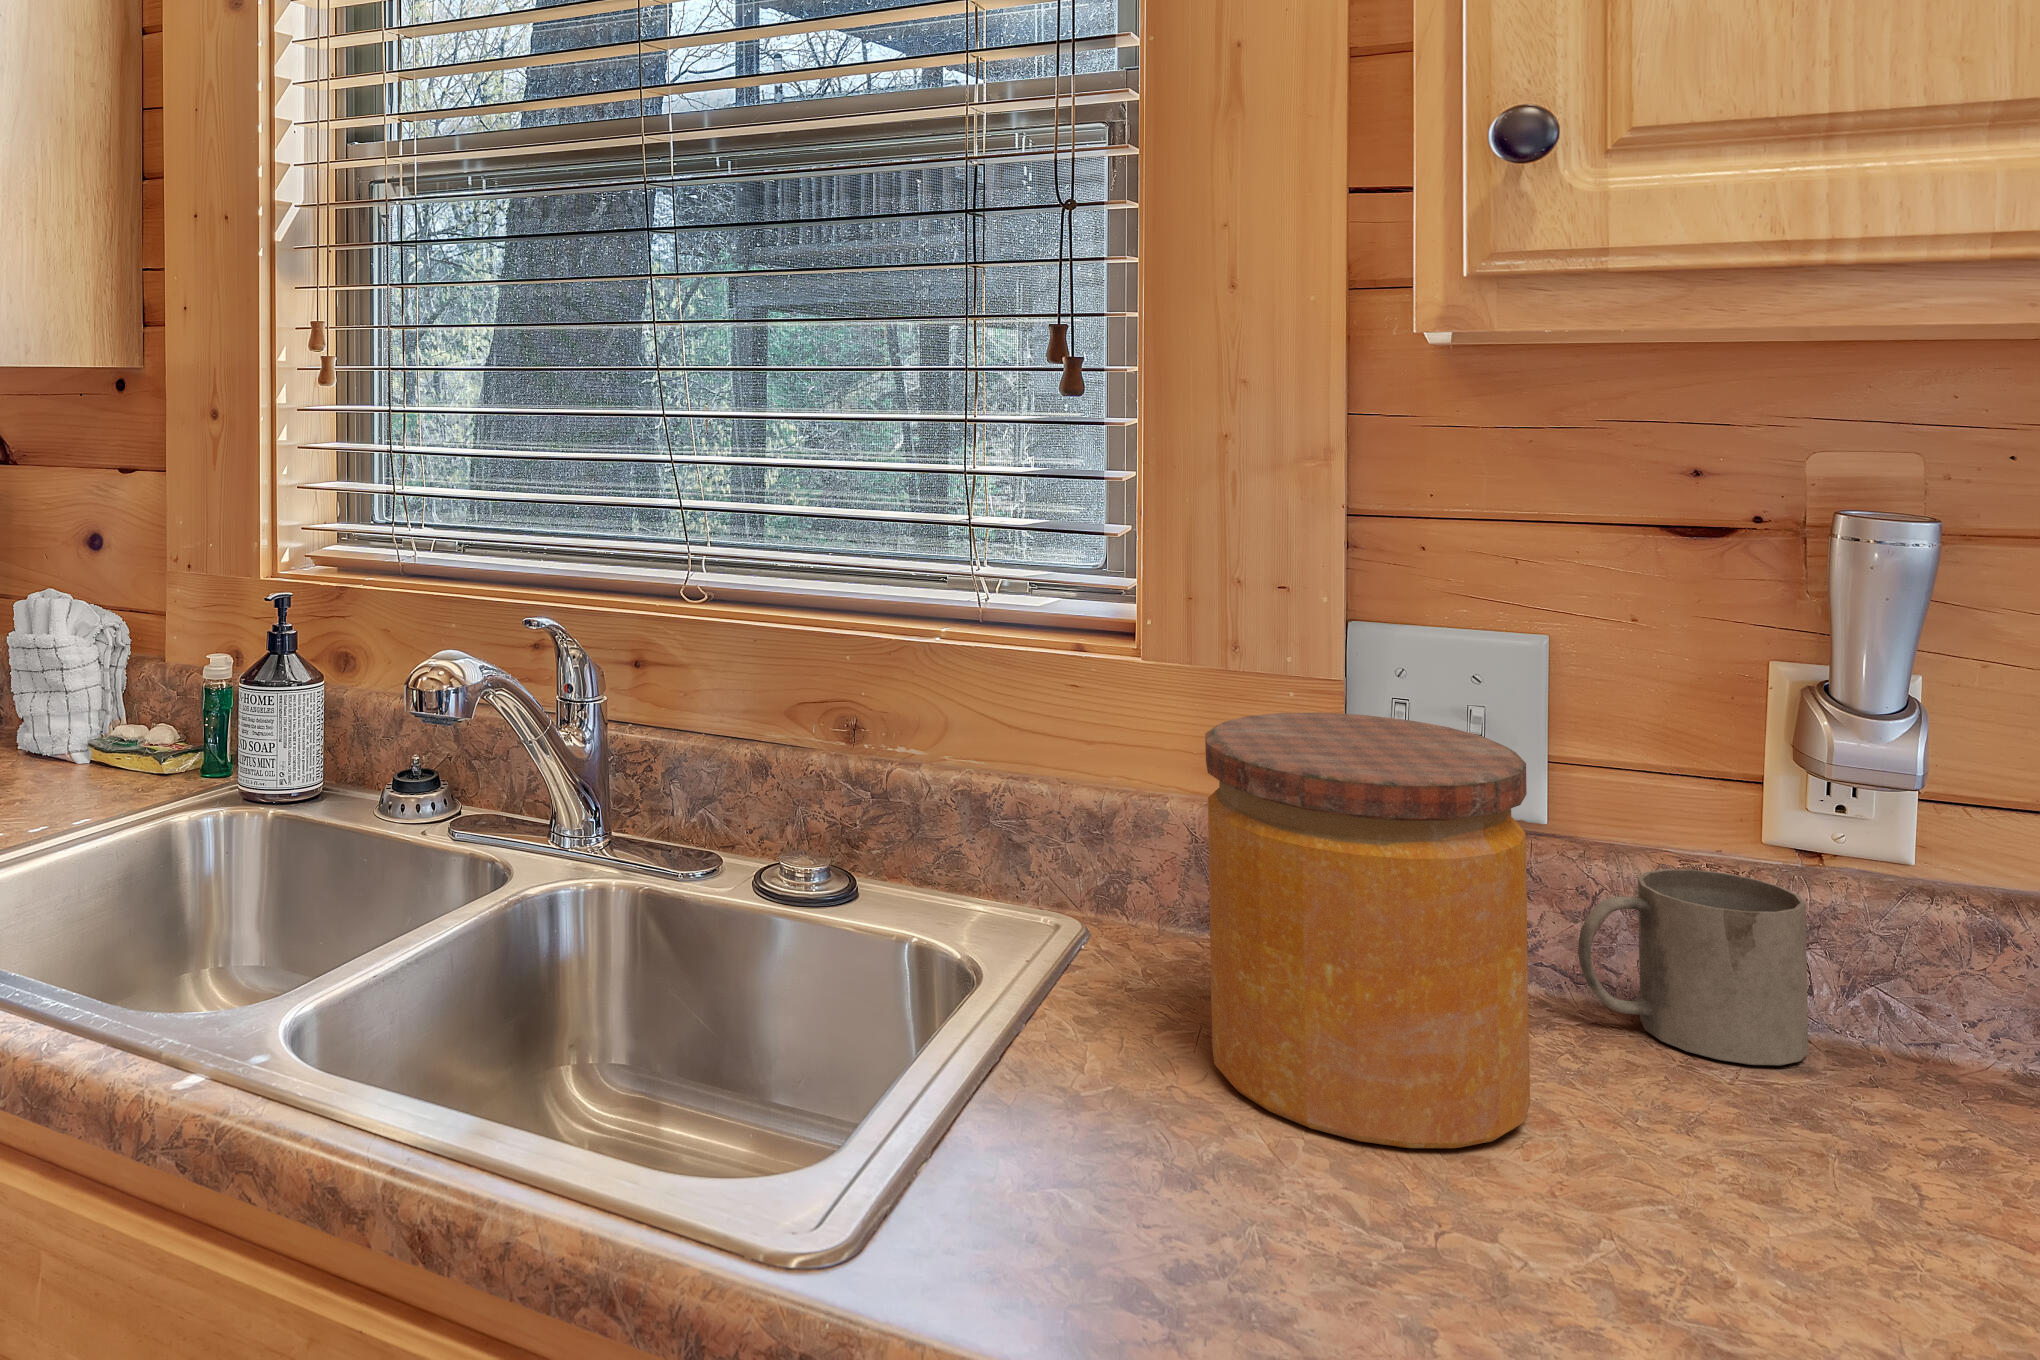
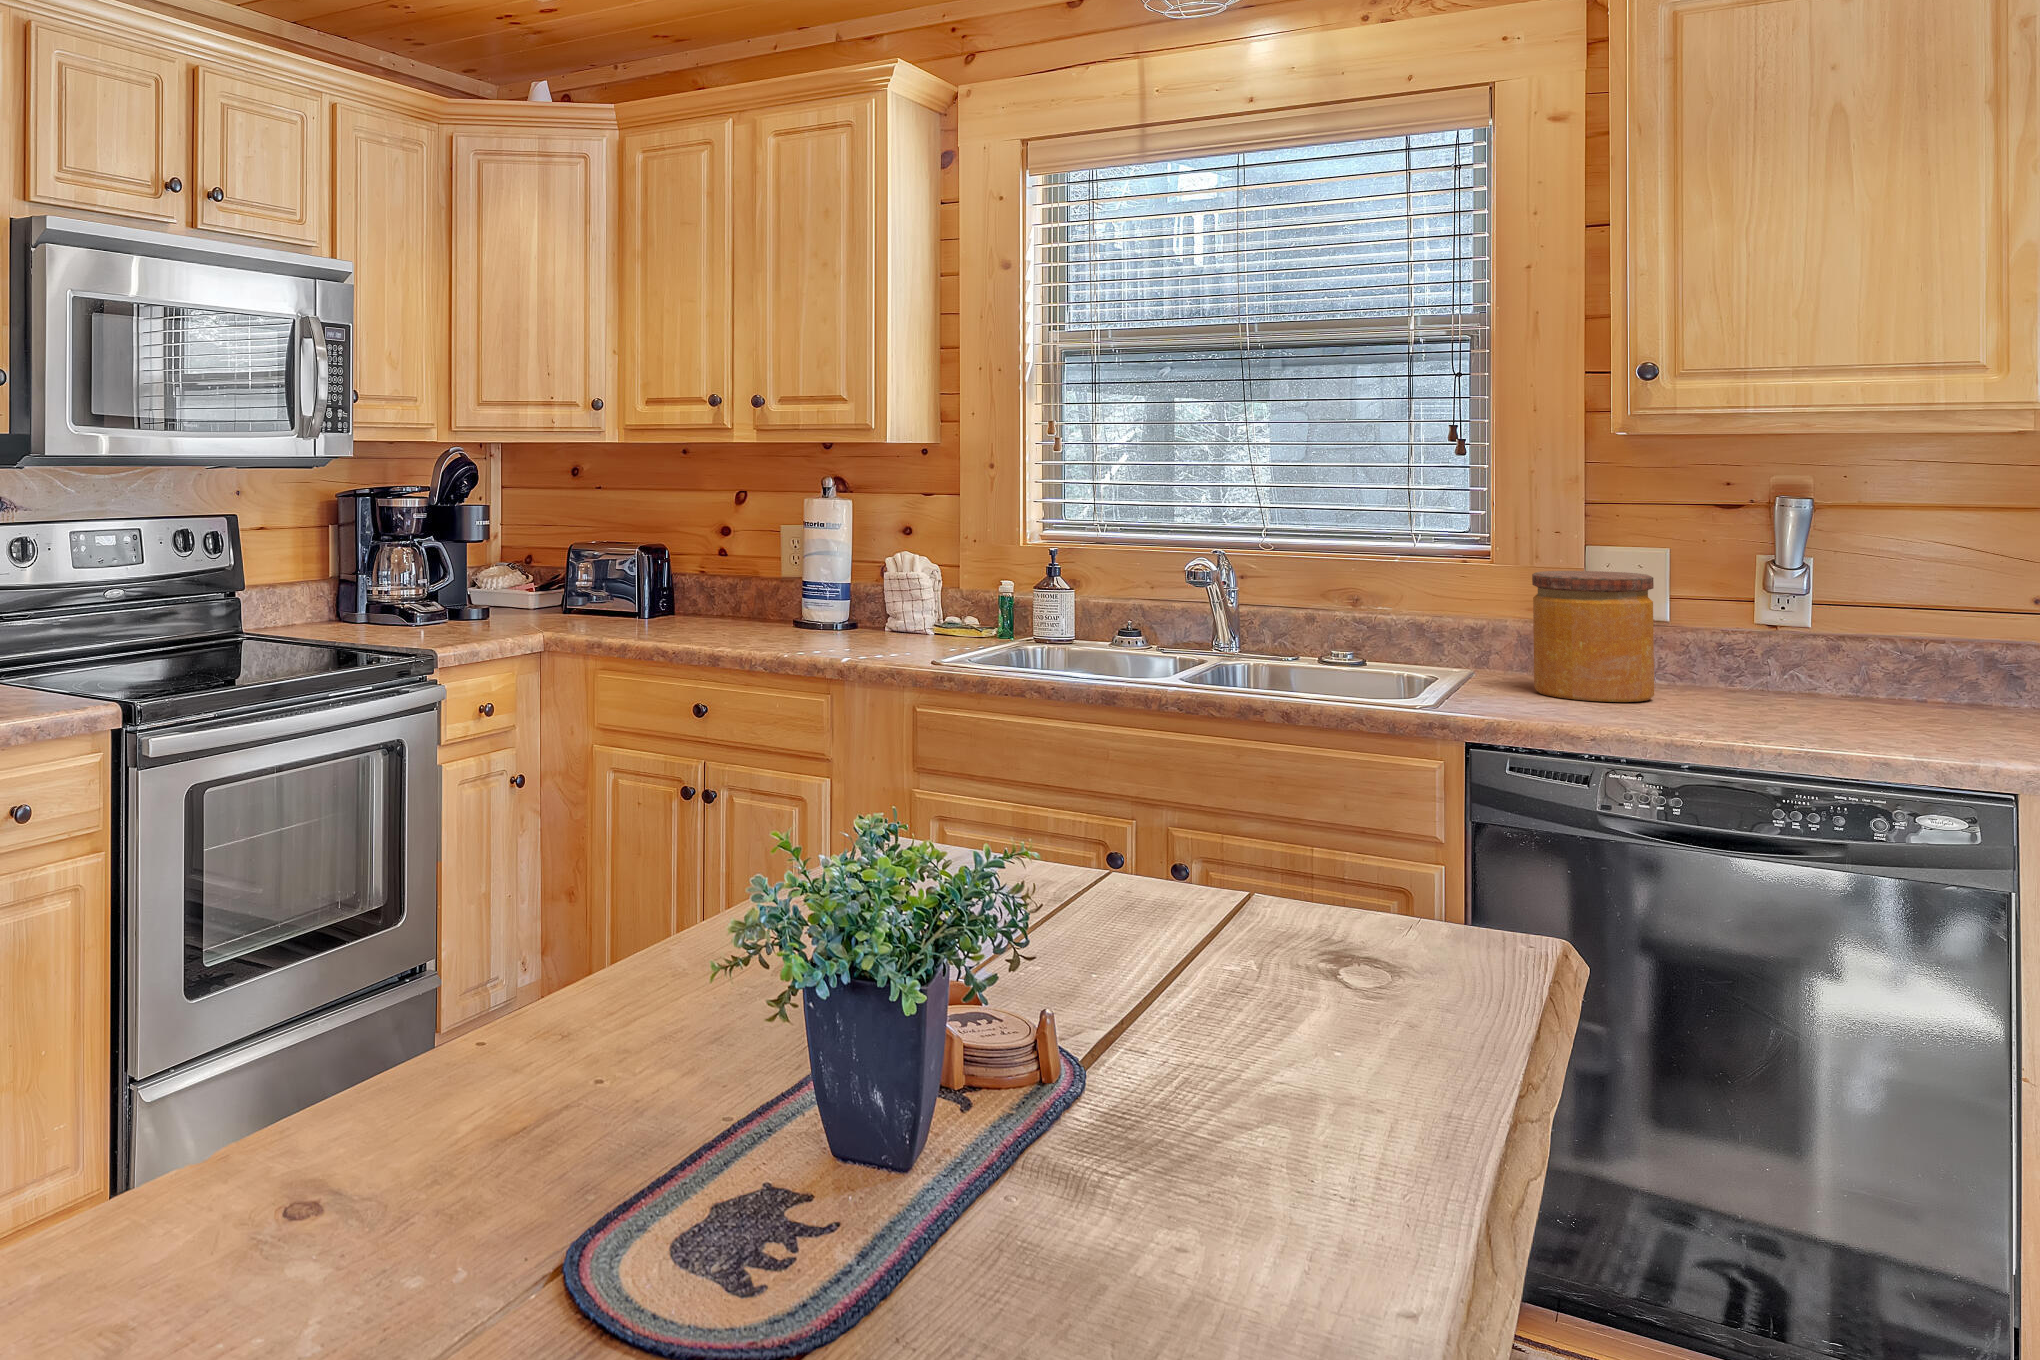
mug: present [1578,869,1808,1065] -> none [1679,635,1766,696]

